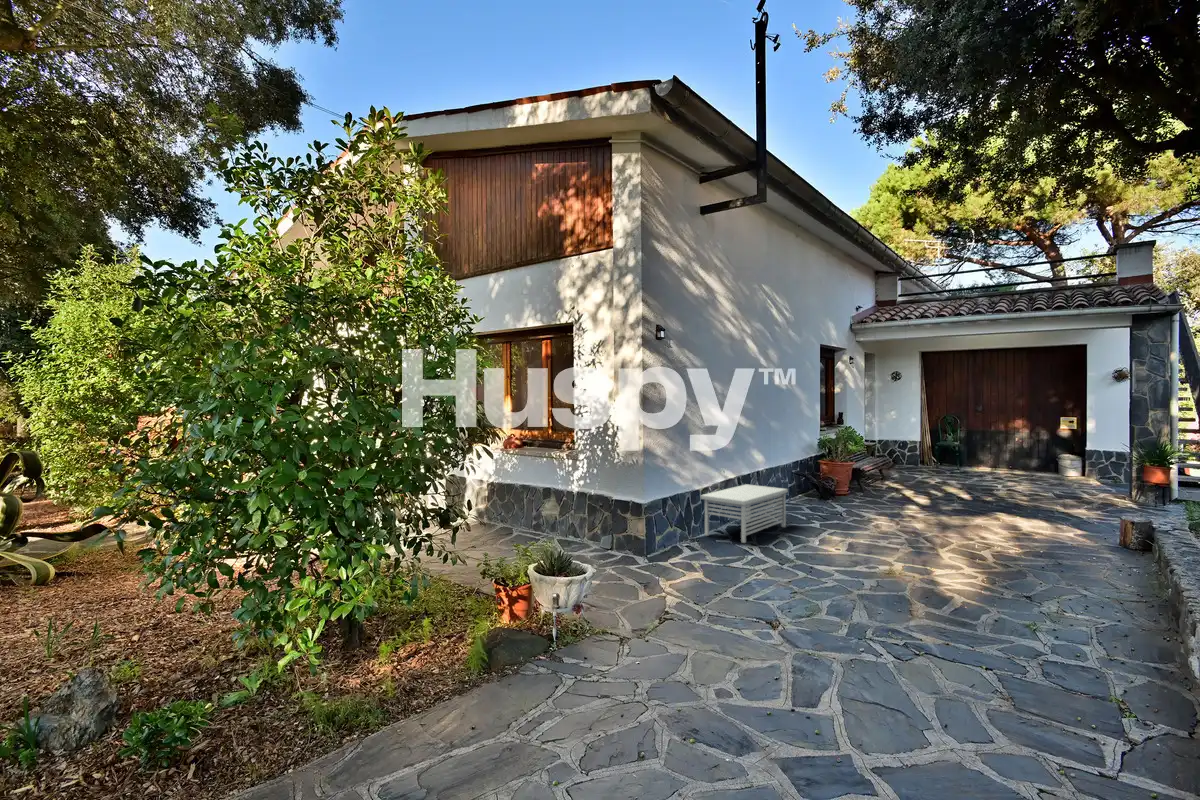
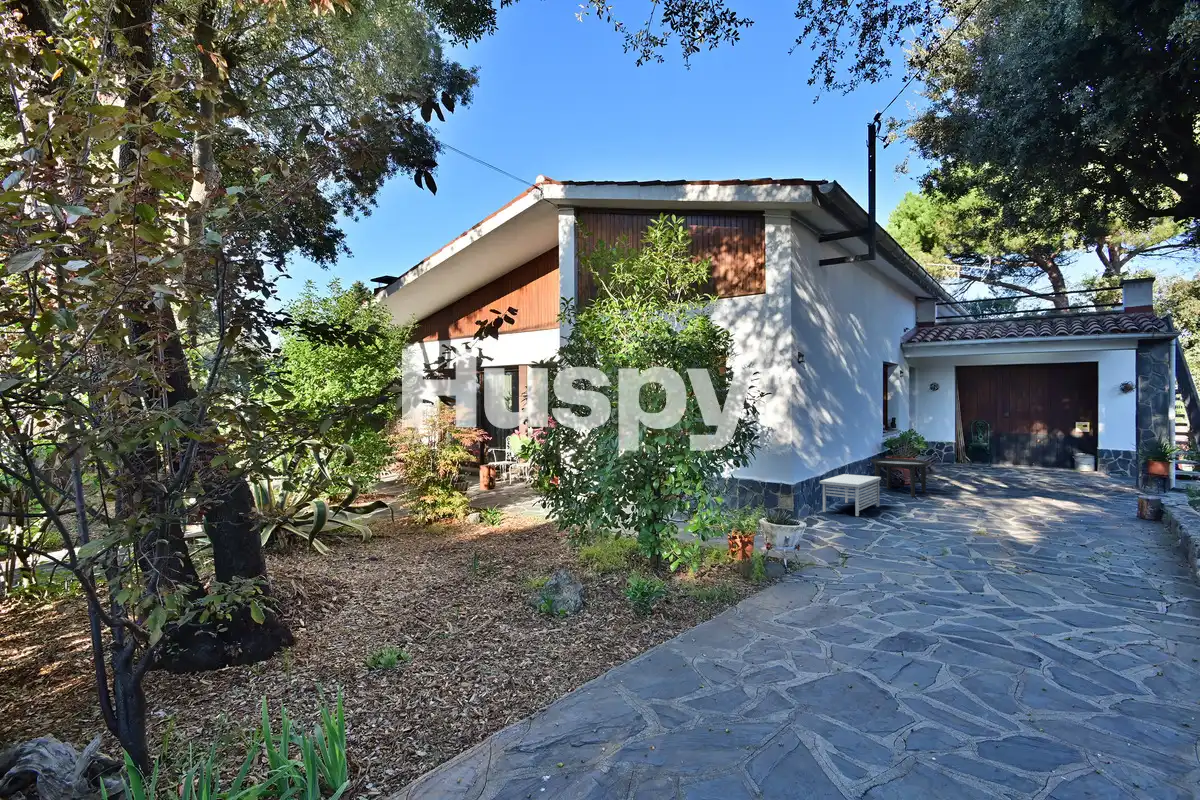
round table: none [792,463,865,512] -> present [870,459,931,497]

